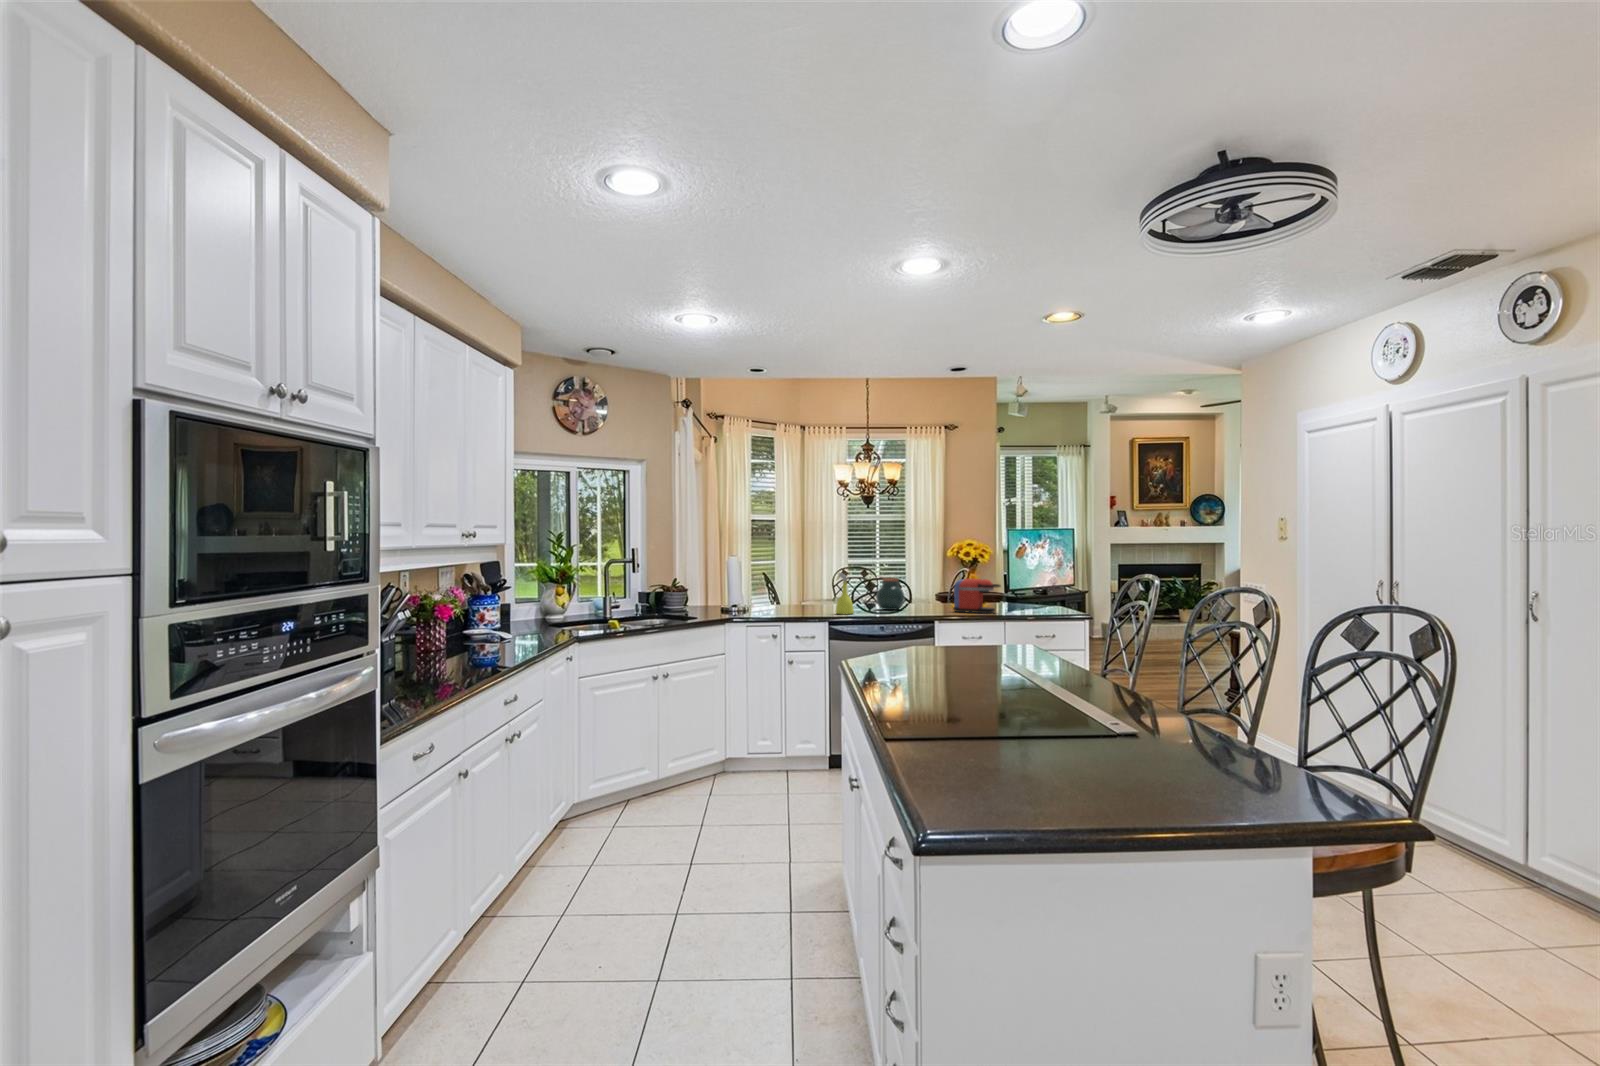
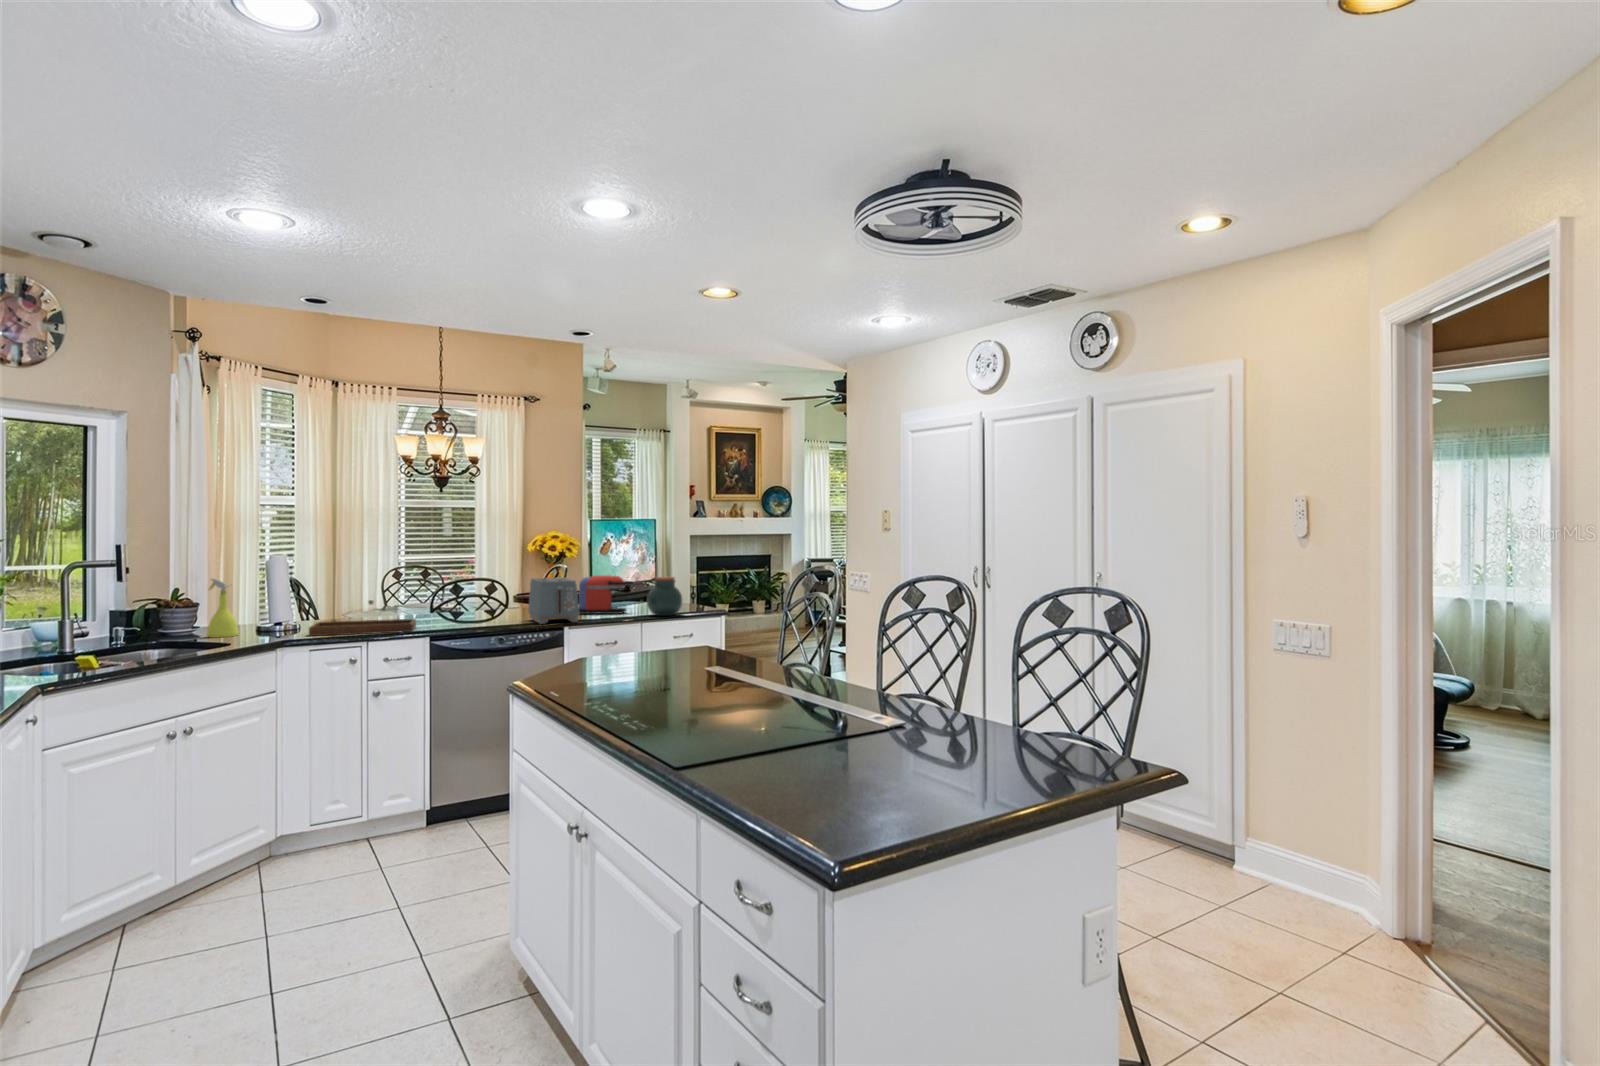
spray bottle: present [836,573,854,614] -> present [207,579,239,638]
jar: present [876,578,905,610] -> present [647,577,683,616]
toaster: none [907,579,942,618] -> present [528,577,579,624]
tray: none [744,592,818,618] -> present [309,600,416,636]

